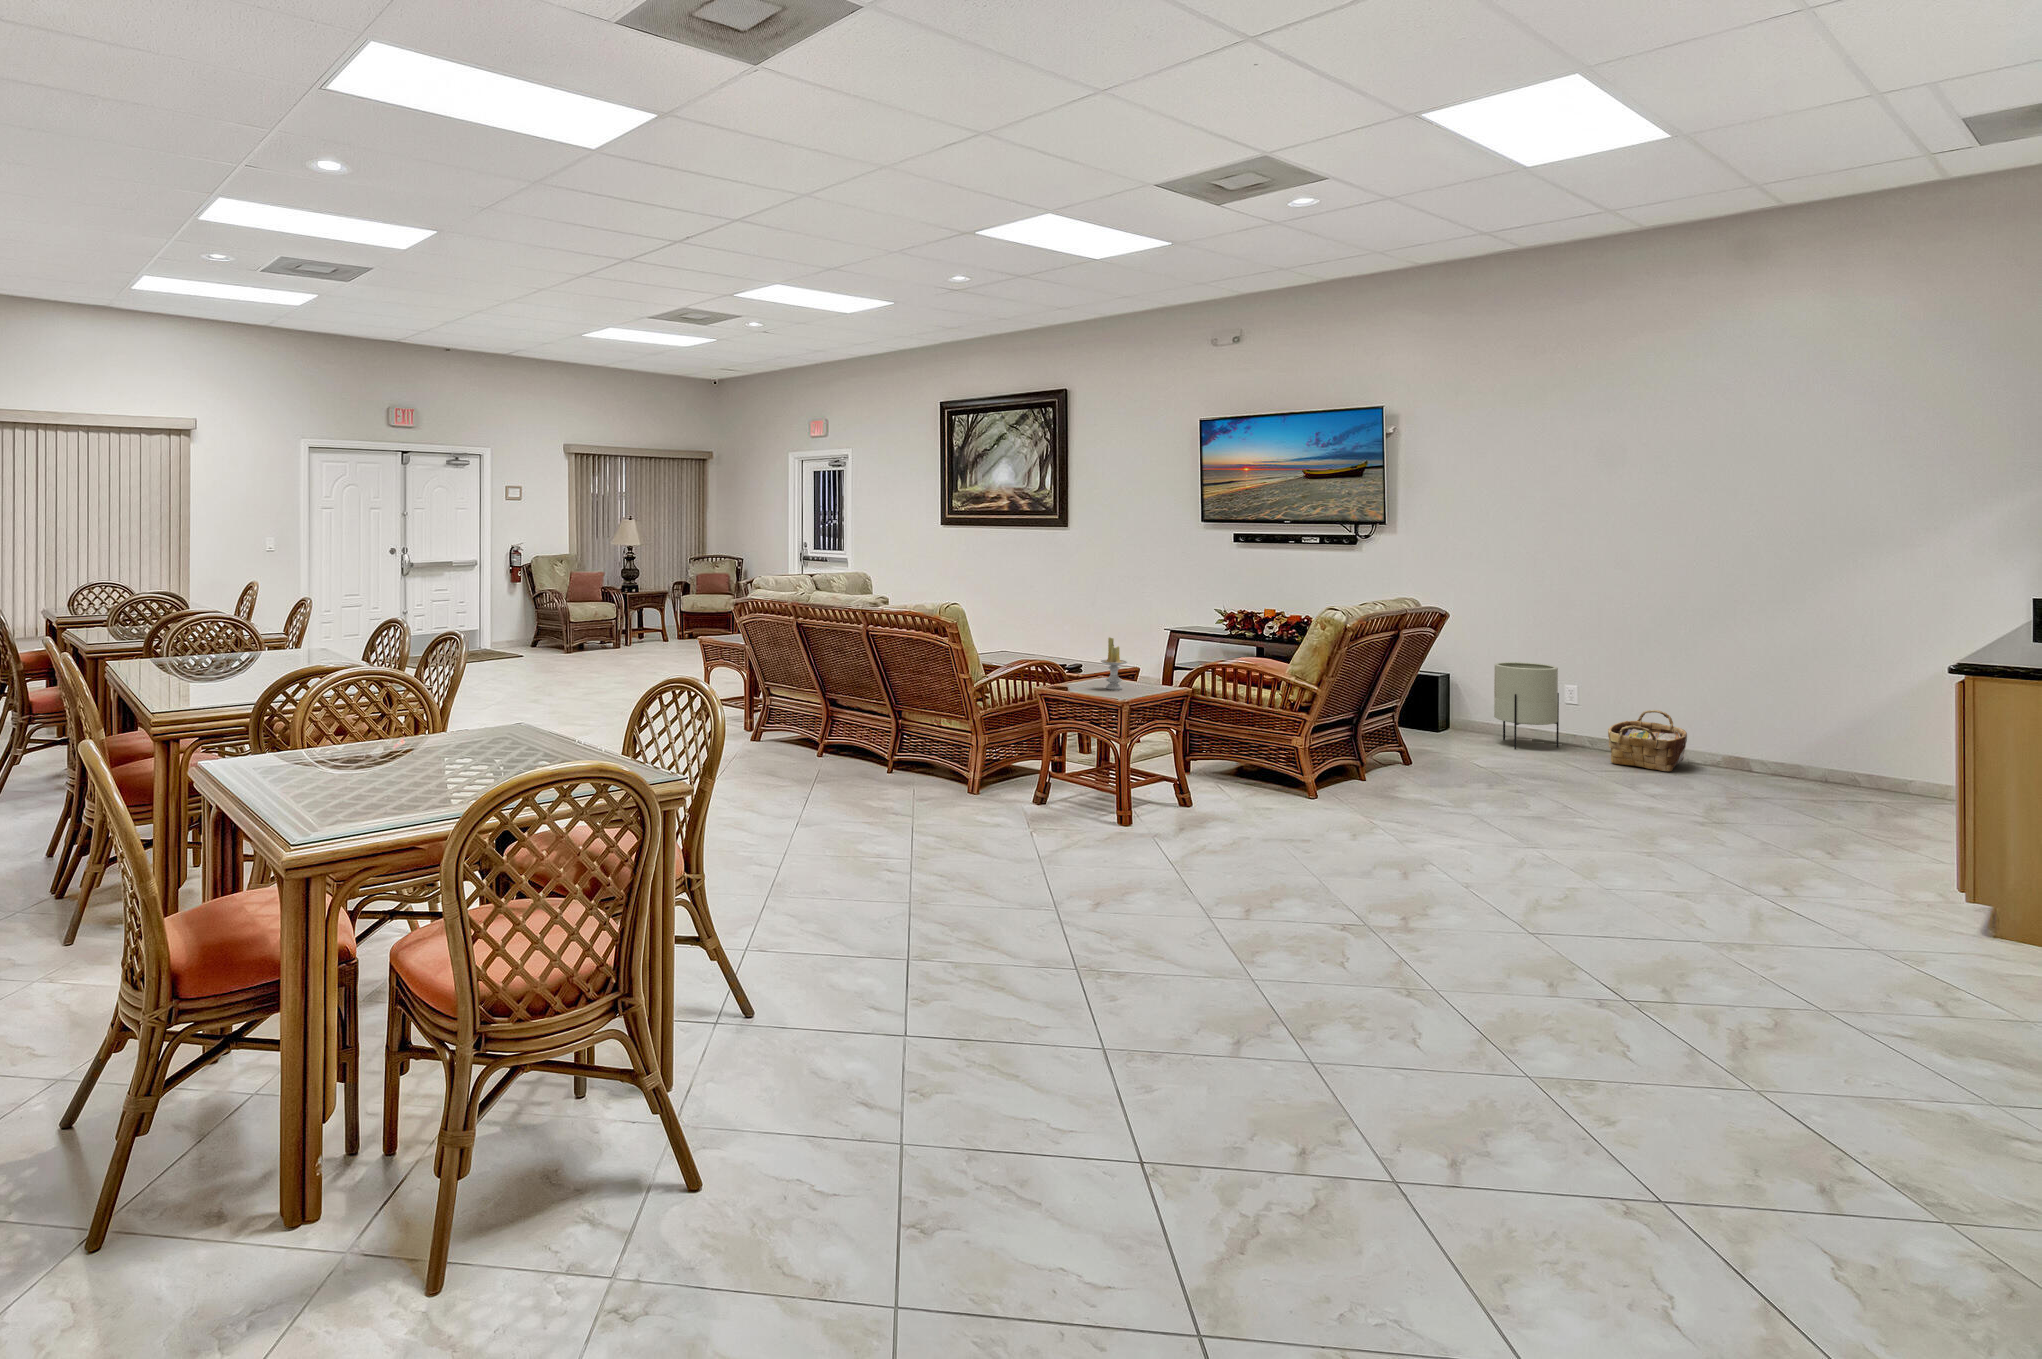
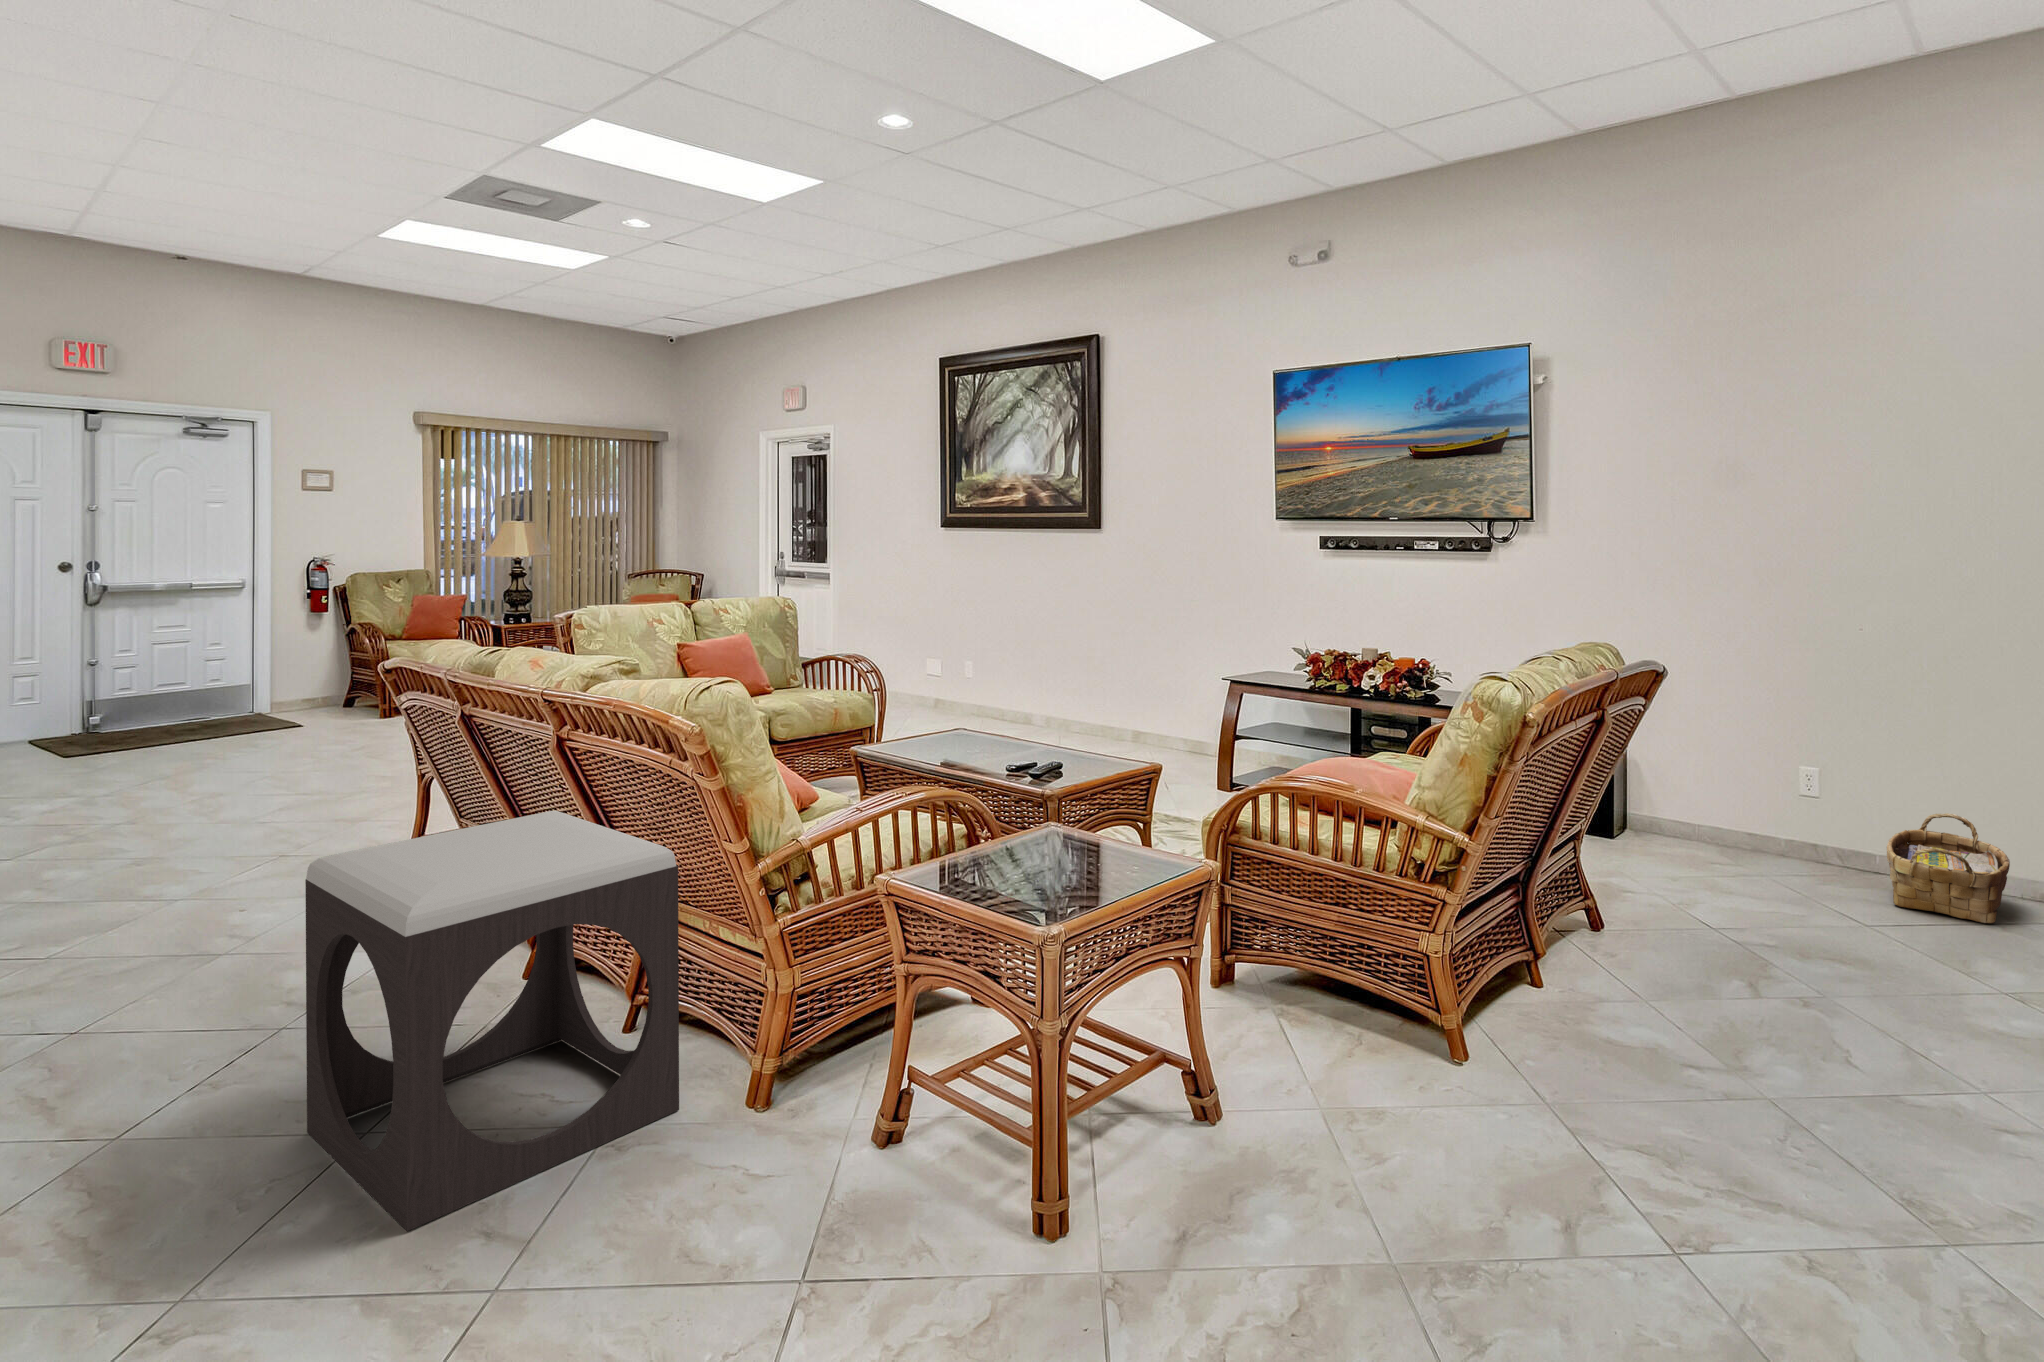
candle: present [1101,637,1127,690] -> none [1044,748,1096,860]
planter: present [1494,662,1559,749] -> none [1703,734,1798,877]
footstool: none [778,664,935,815] -> present [305,811,679,1231]

